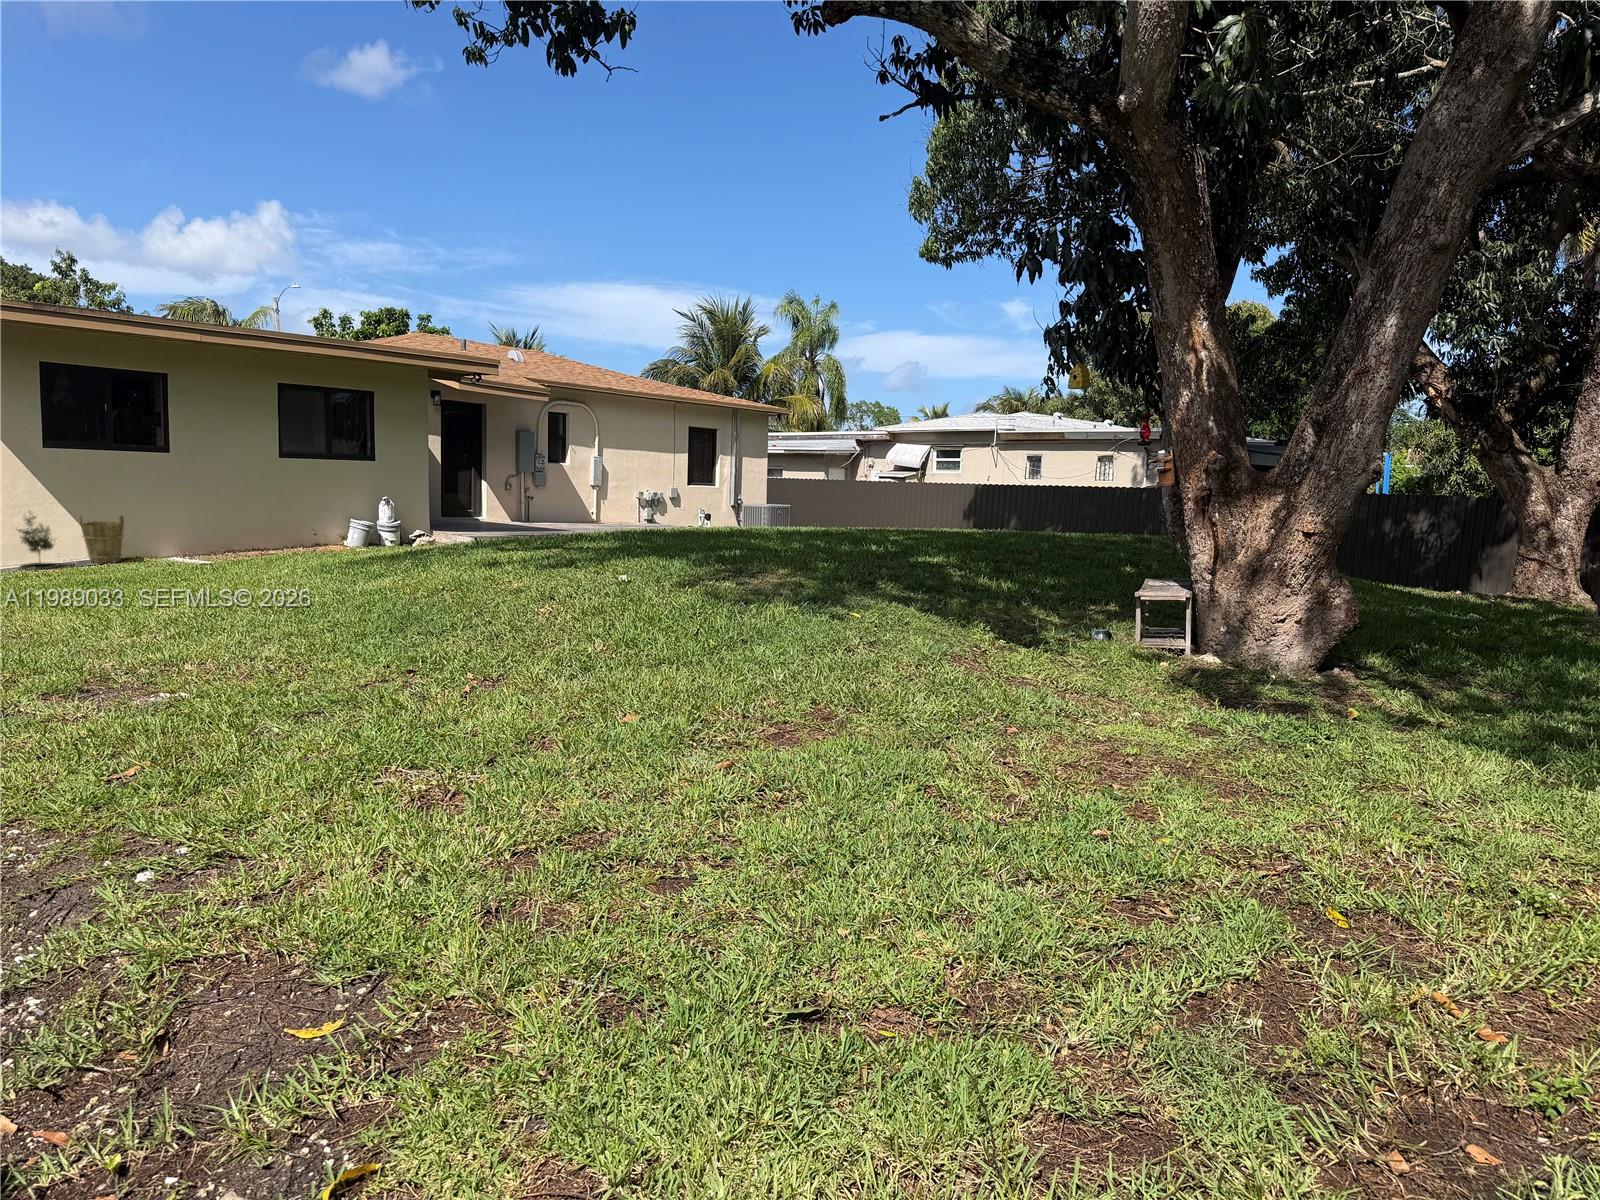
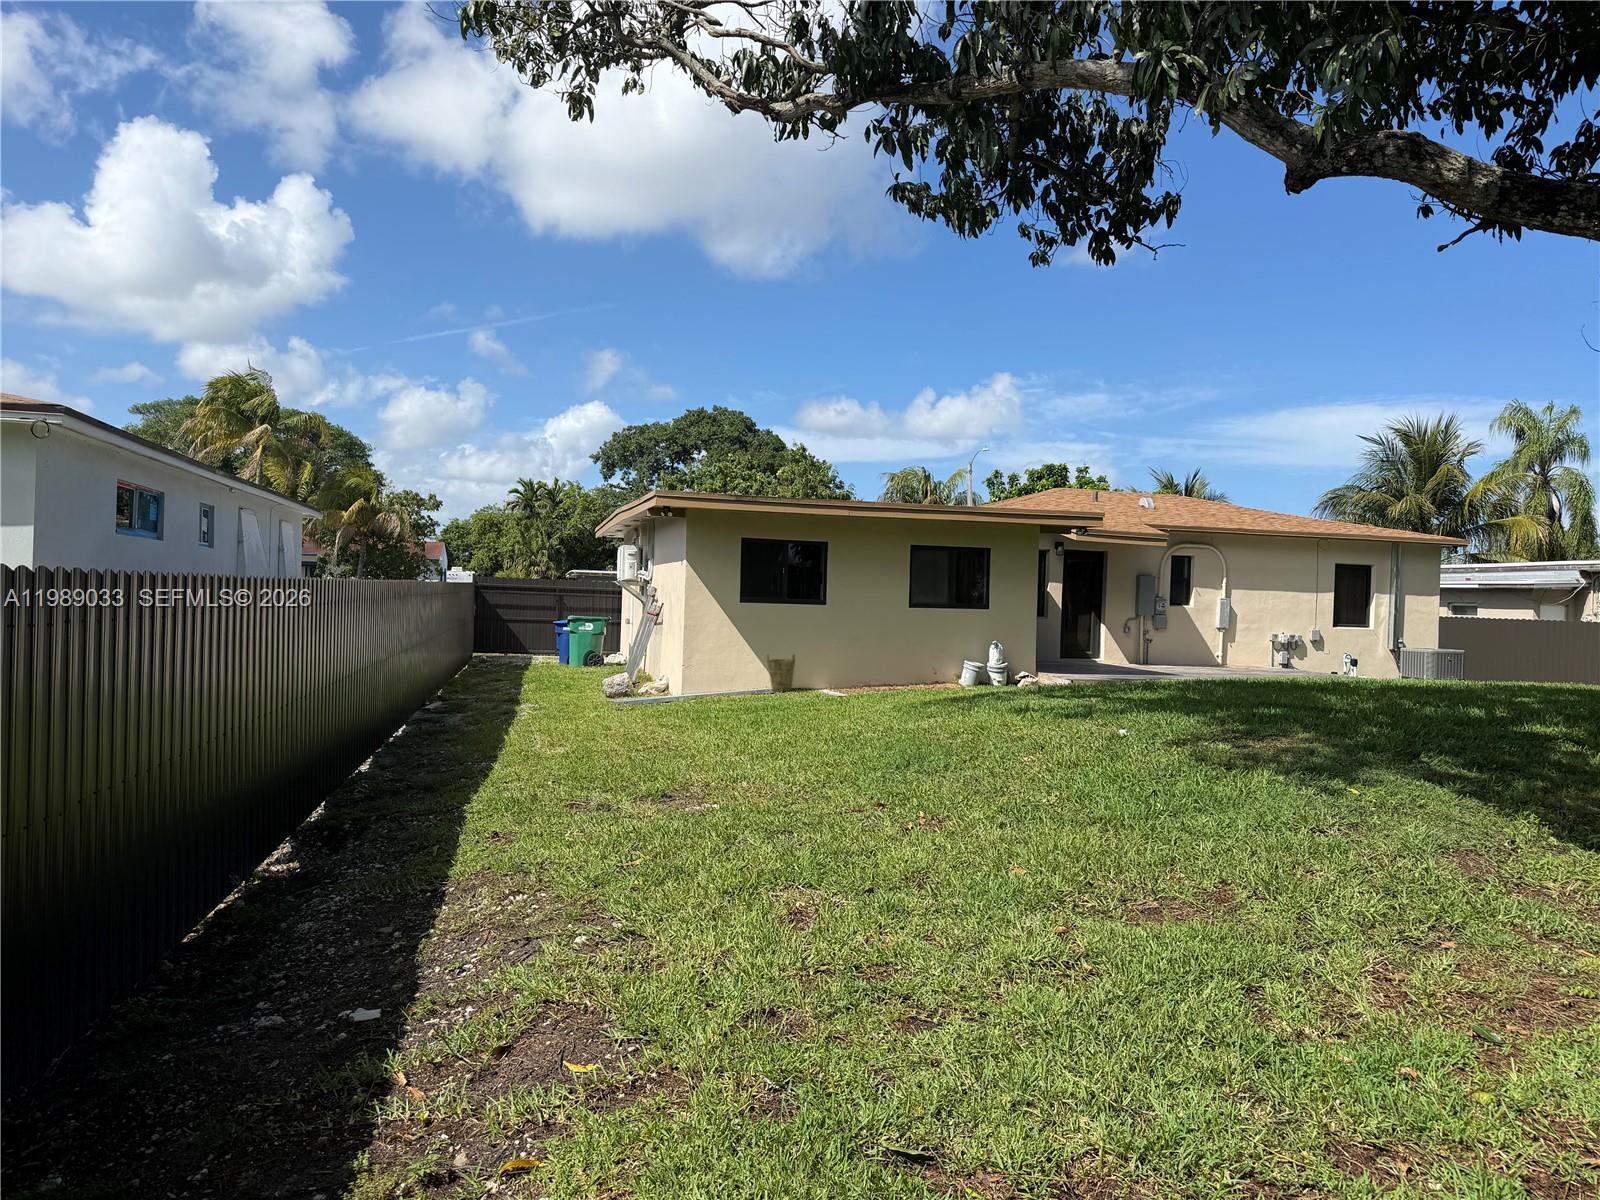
potted tree: present [18,512,59,570] -> none [726,649,752,695]

